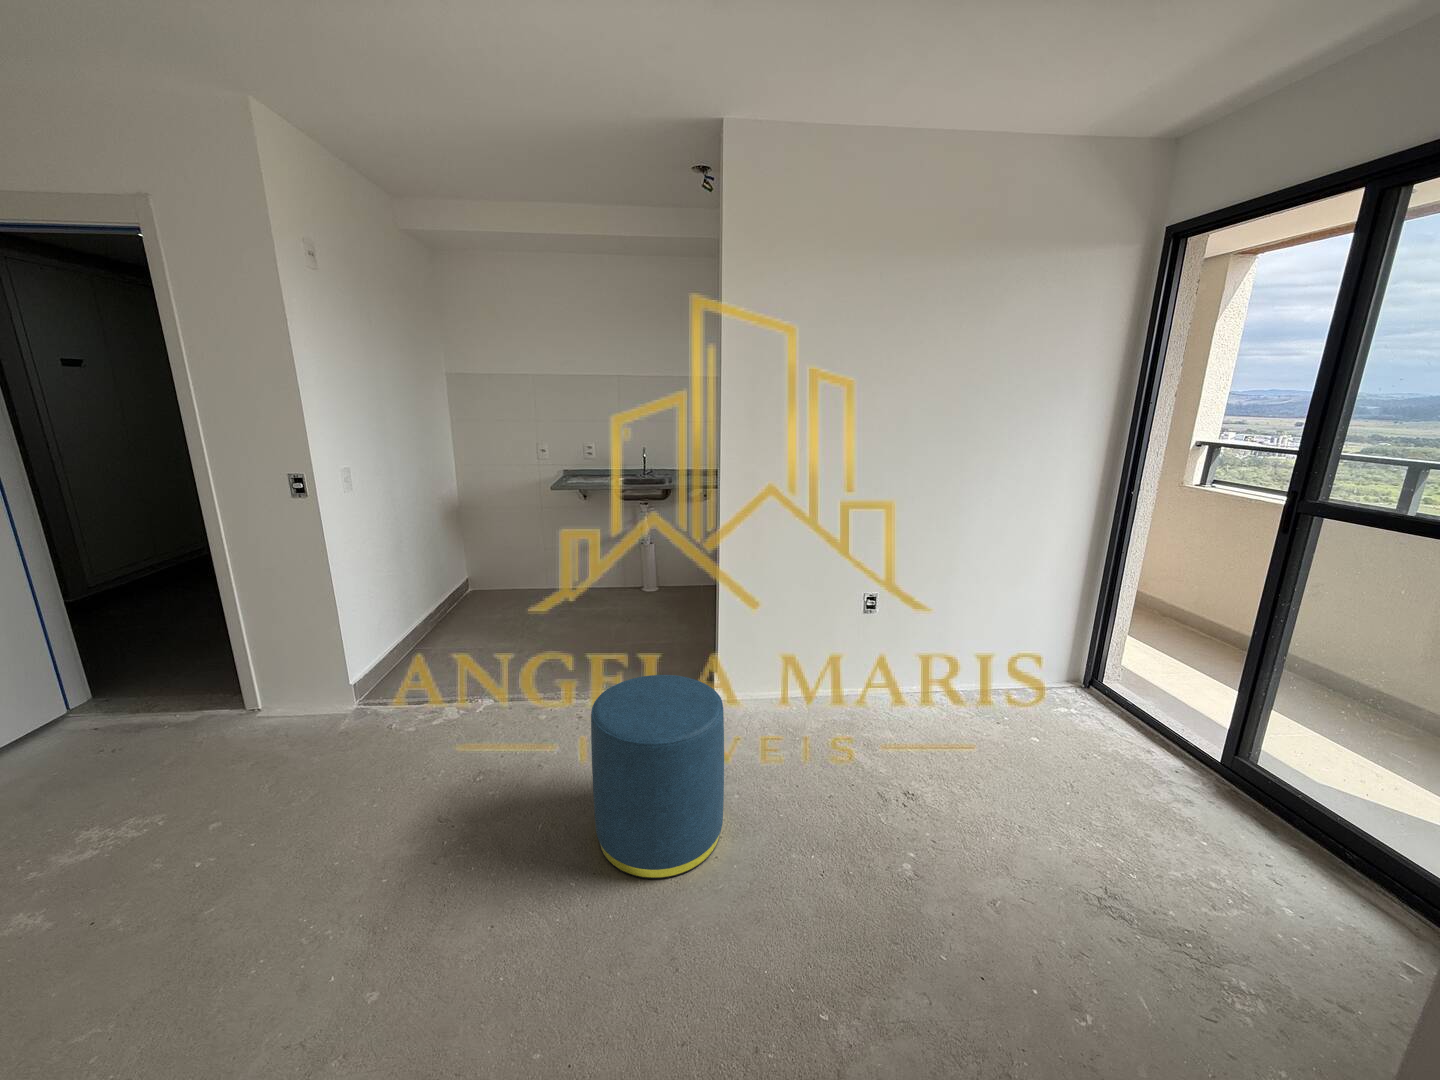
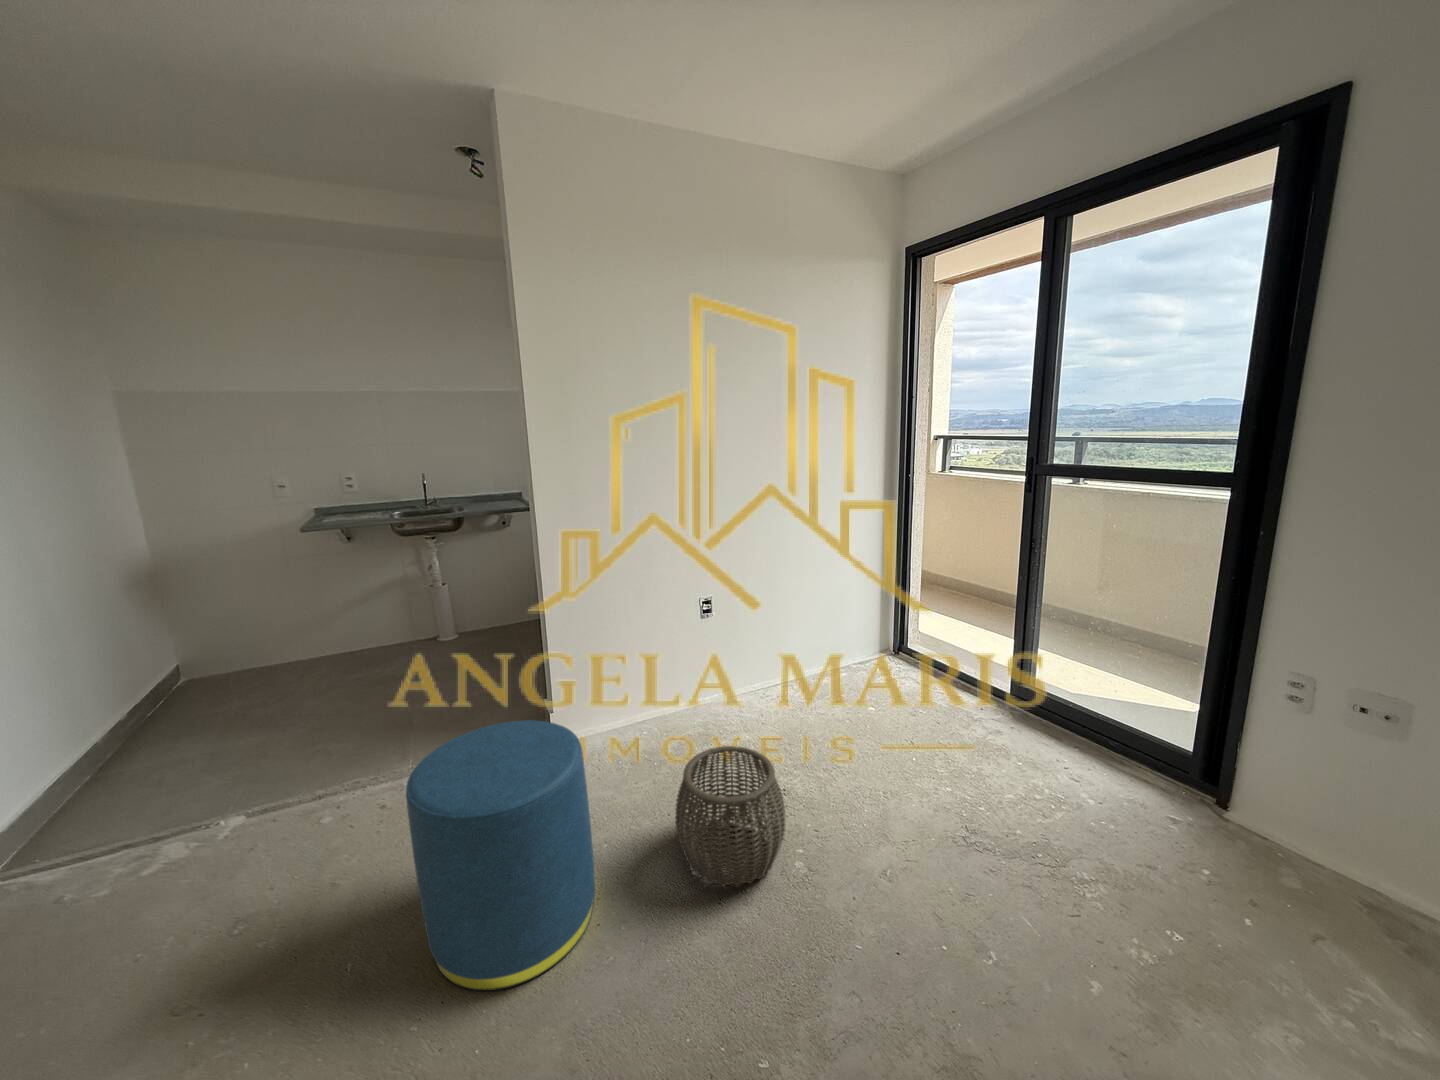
woven basket: none [797,738,902,867] -> present [675,746,786,887]

